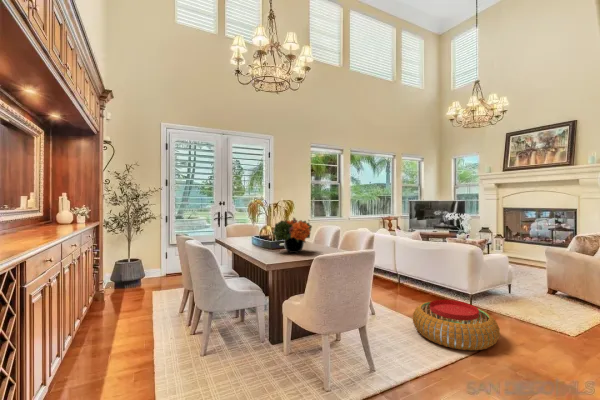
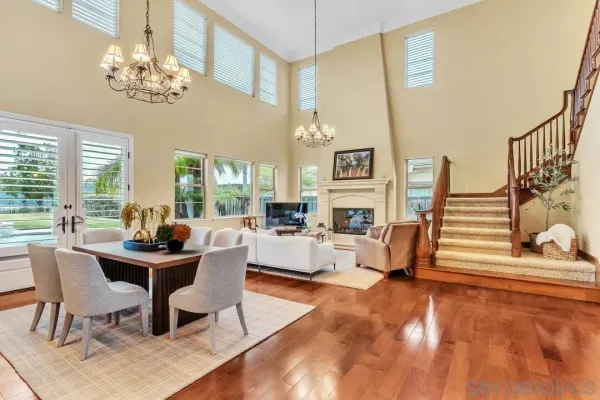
pouf: present [413,300,500,351] -> none [272,279,327,311]

